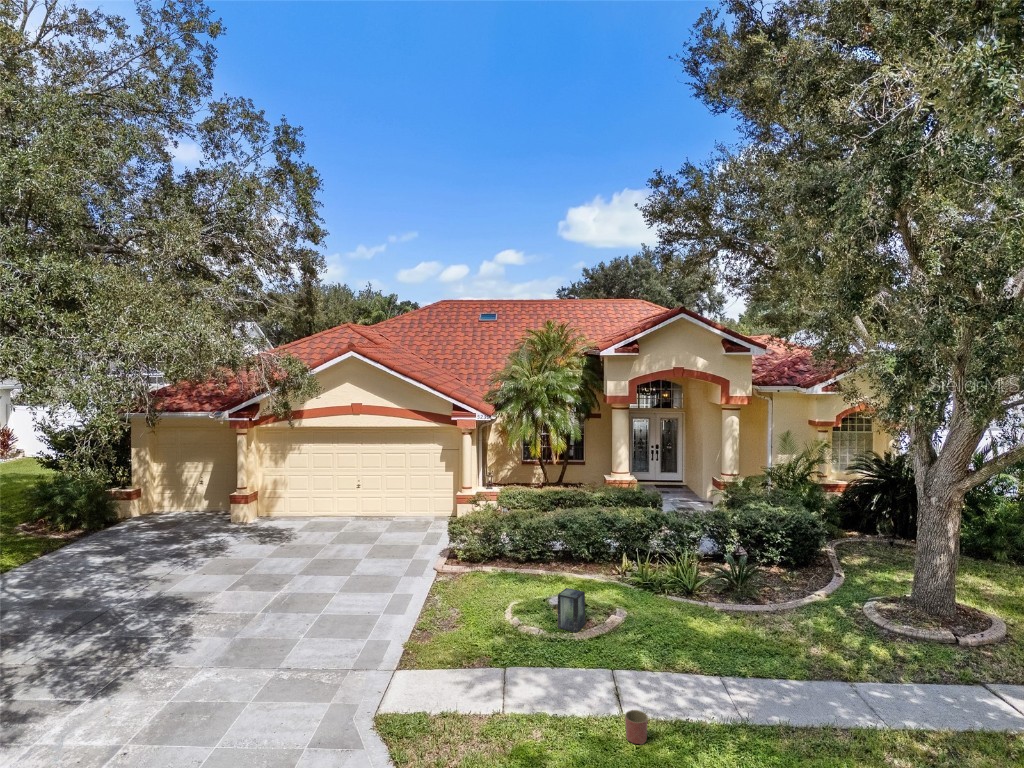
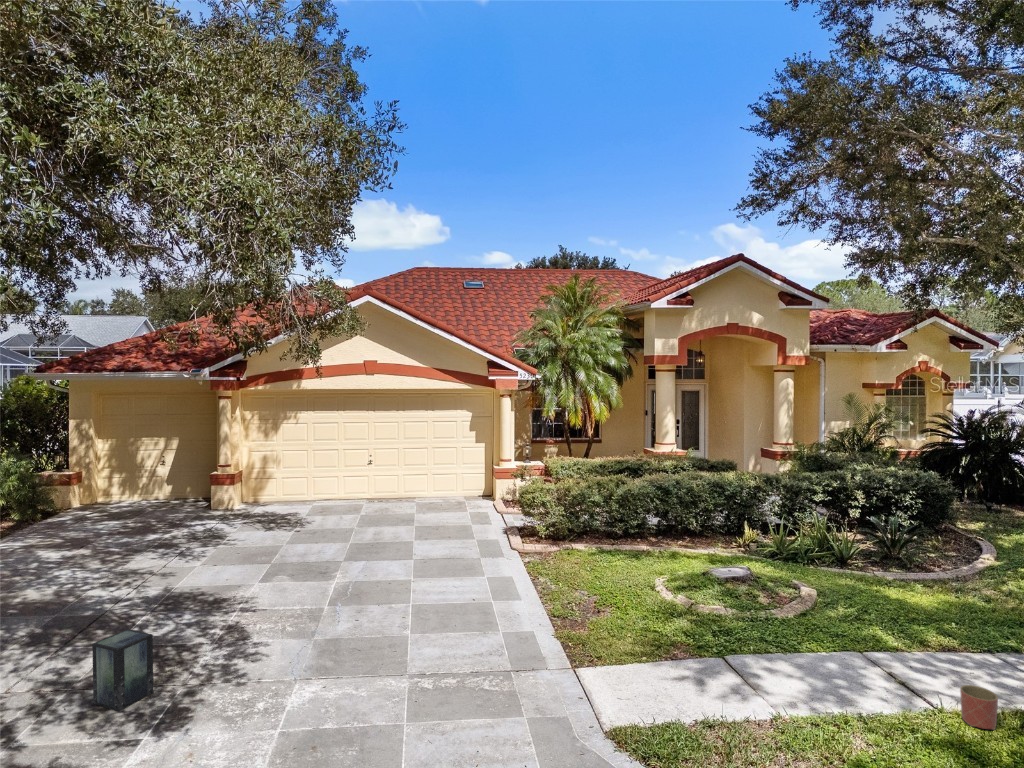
storage box: present [558,588,585,633] -> present [92,629,154,711]

